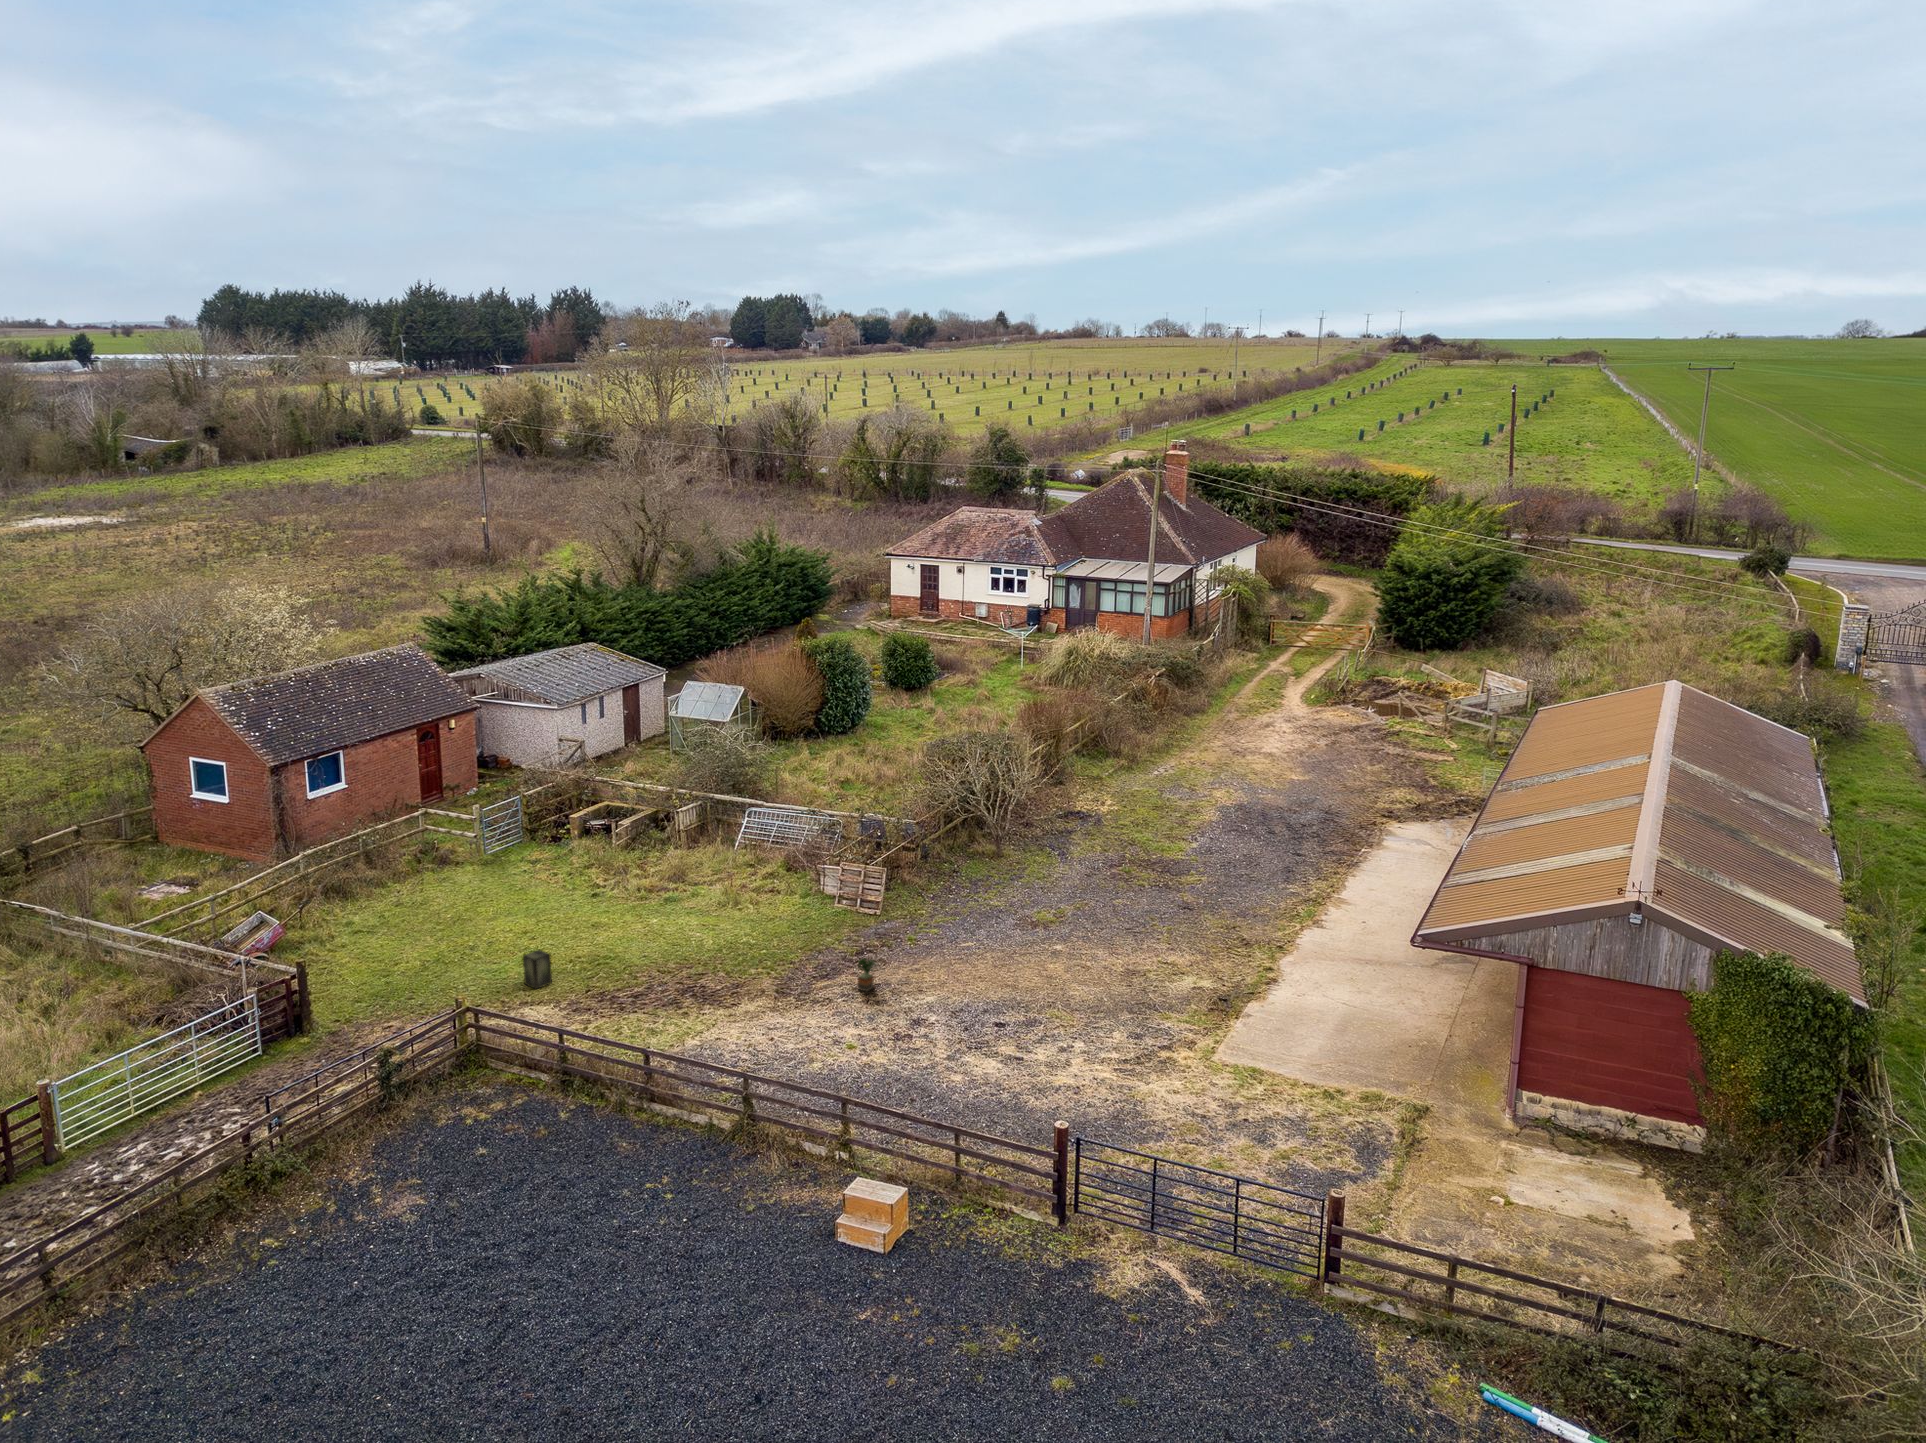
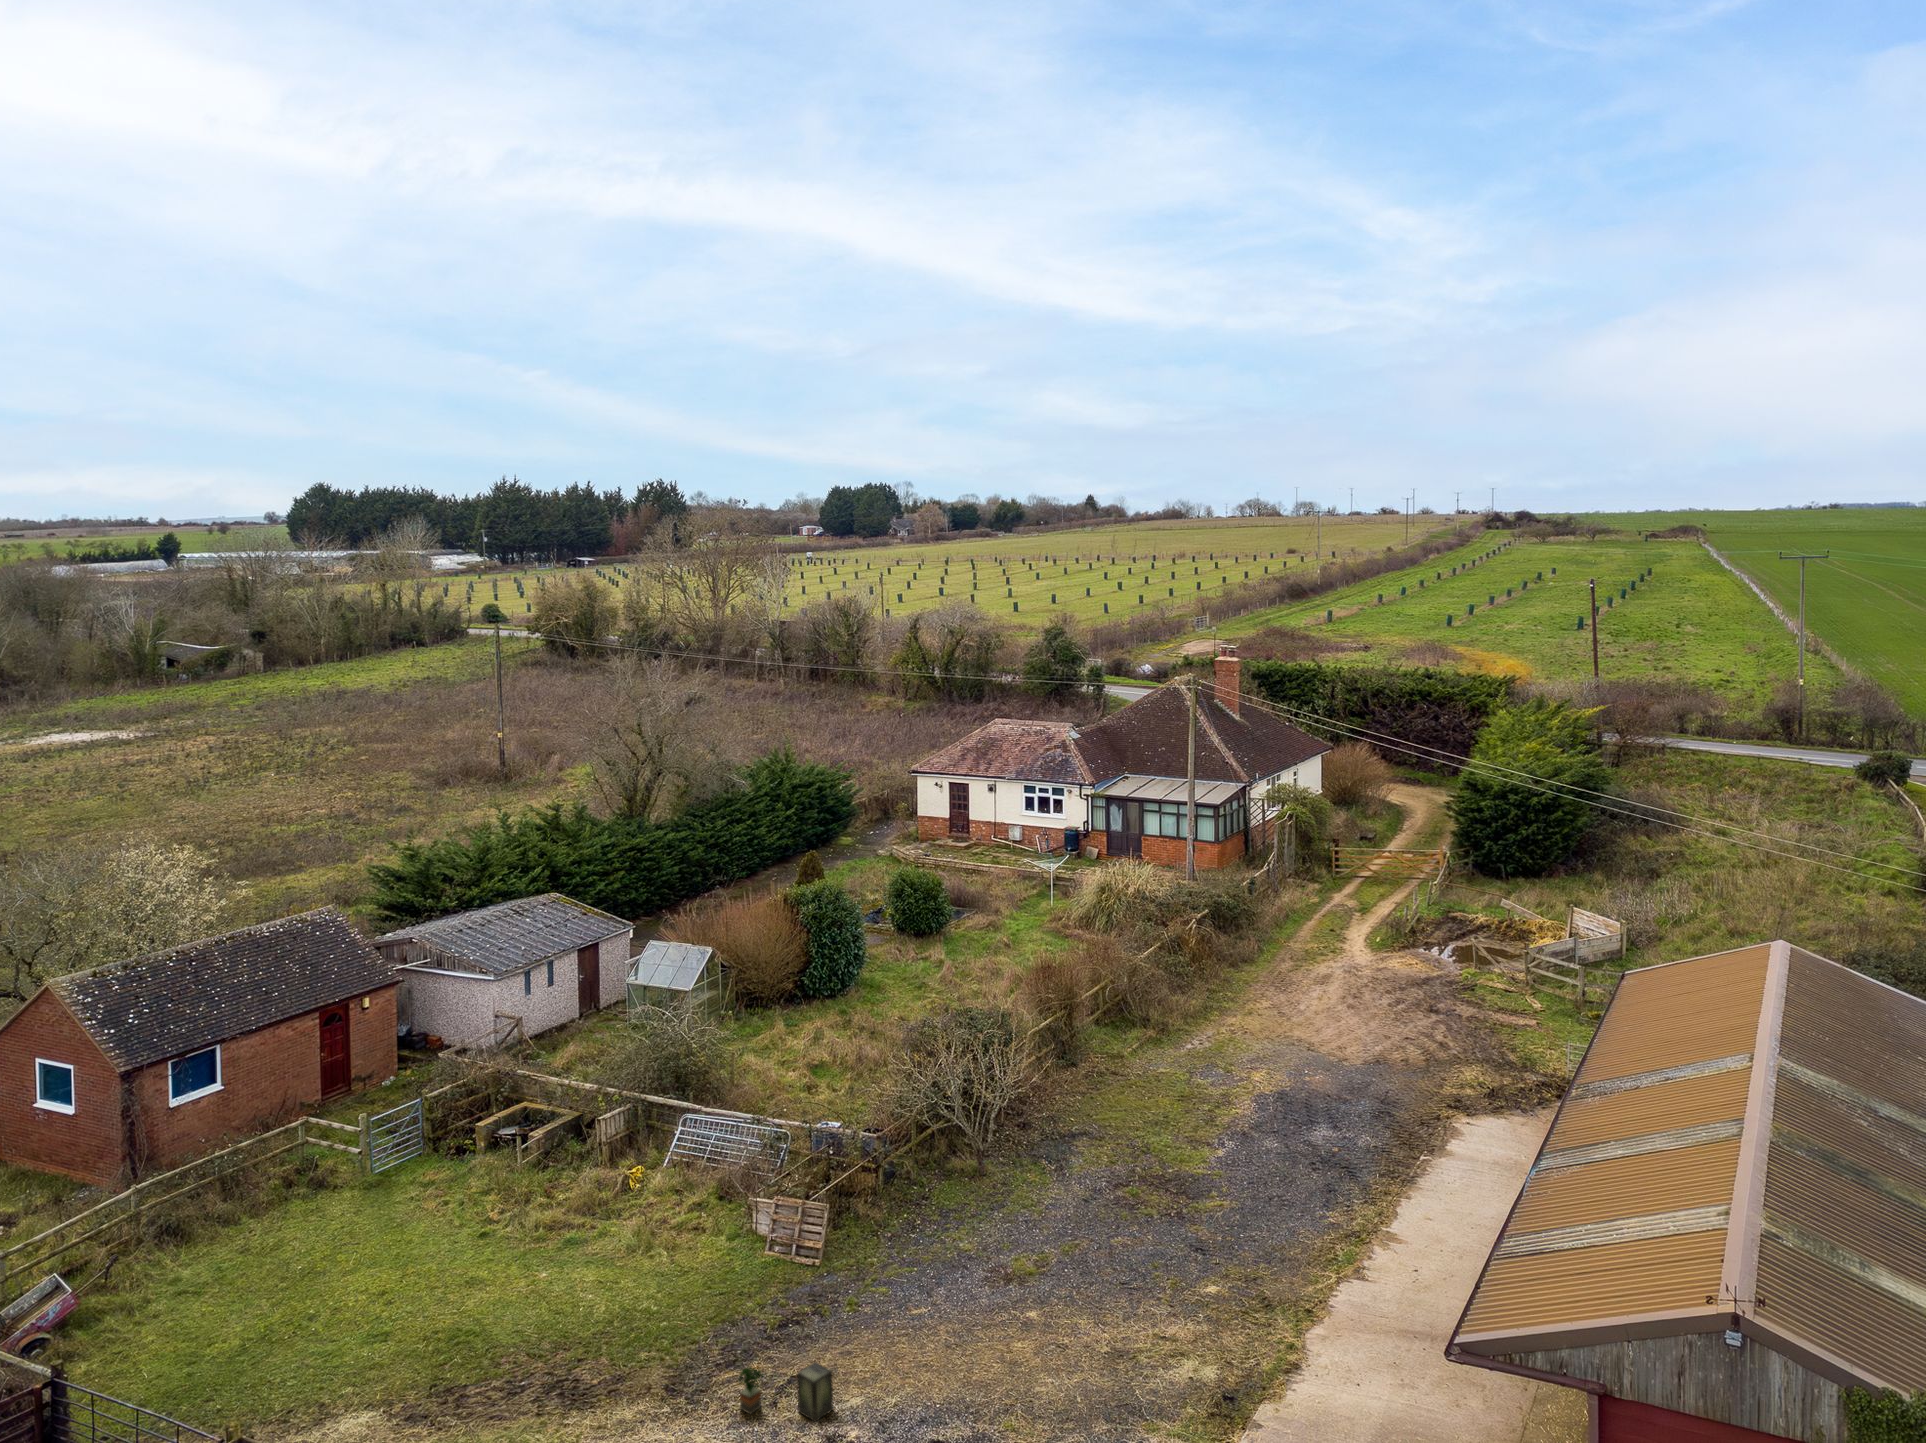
storage box: present [523,950,552,989] -> present [797,1362,833,1422]

